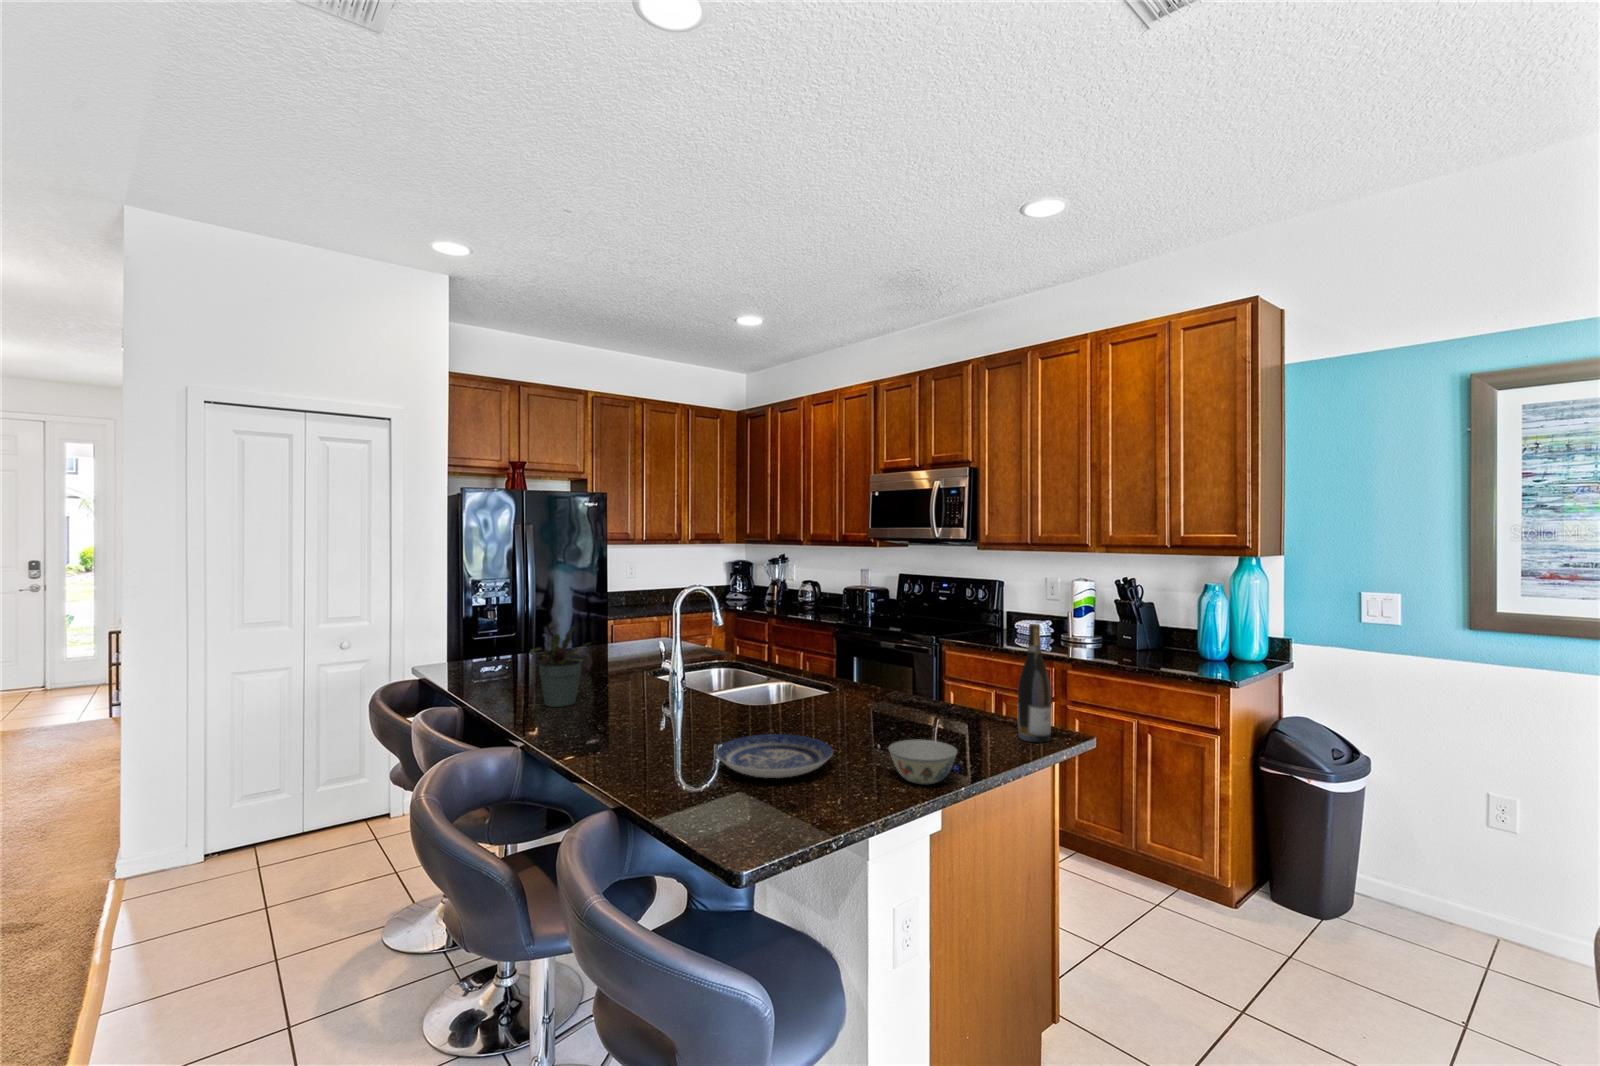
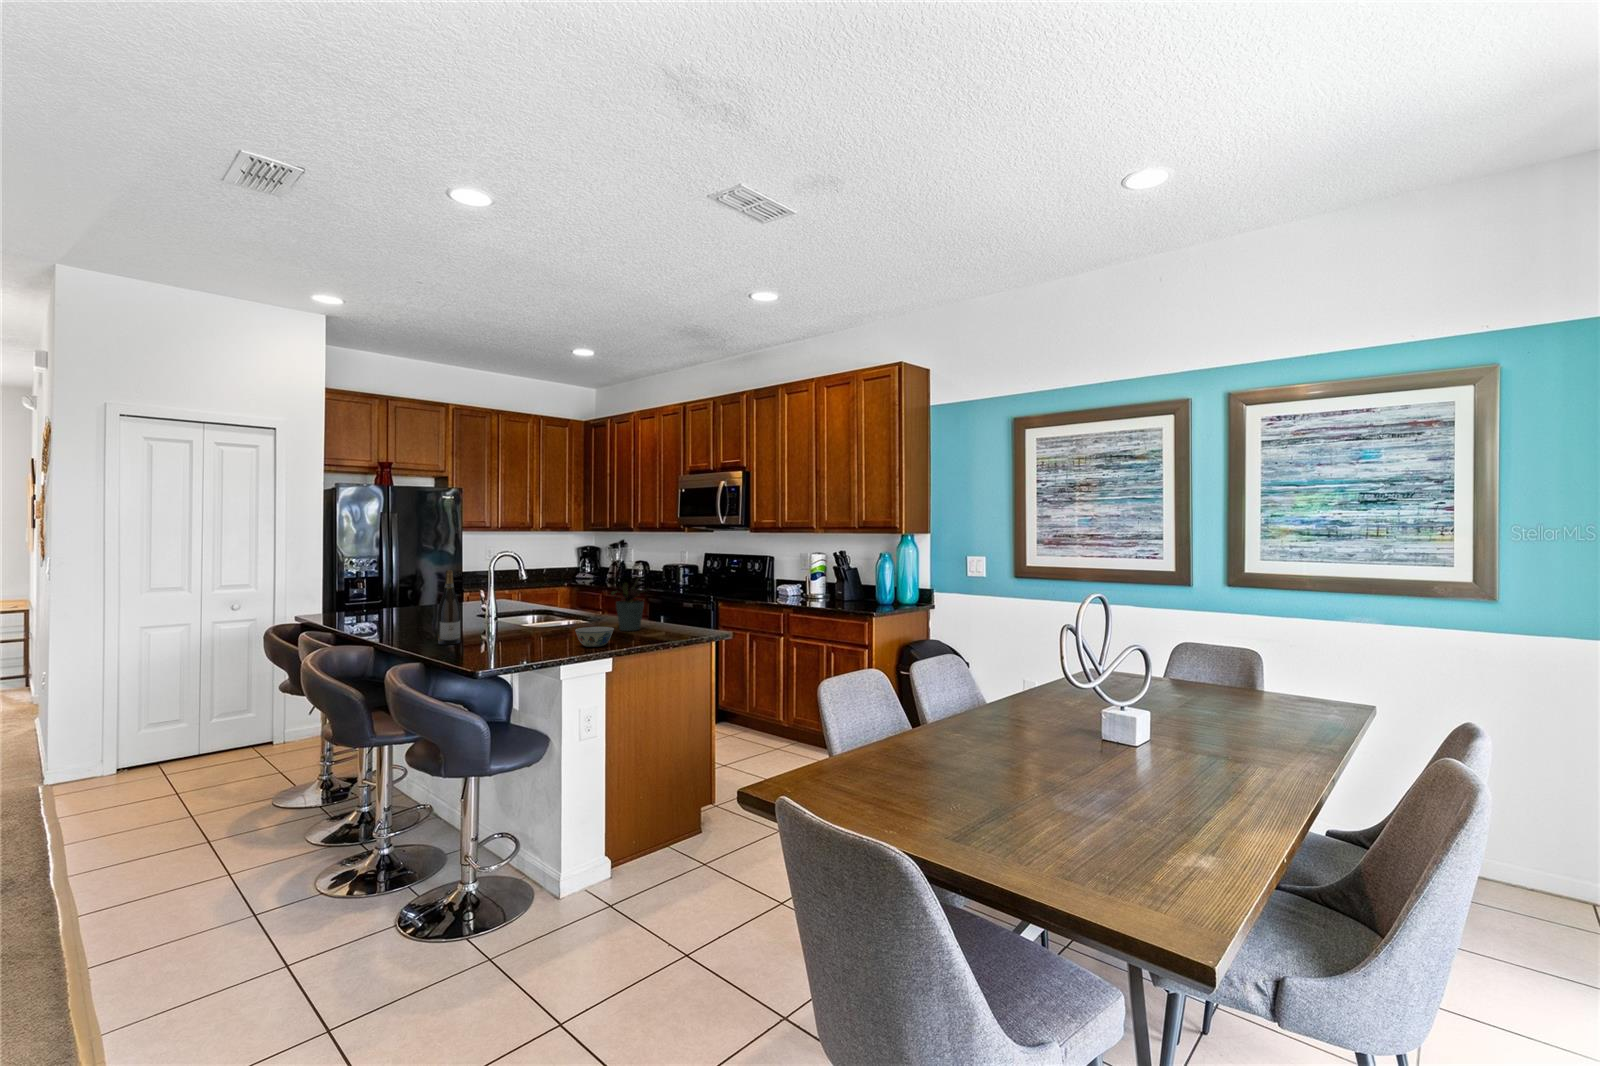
wine bottle: present [1017,624,1052,743] -> present [438,570,461,645]
potted plant: present [529,627,588,707] -> present [611,578,646,631]
plate: present [716,734,833,778] -> none [479,630,550,647]

